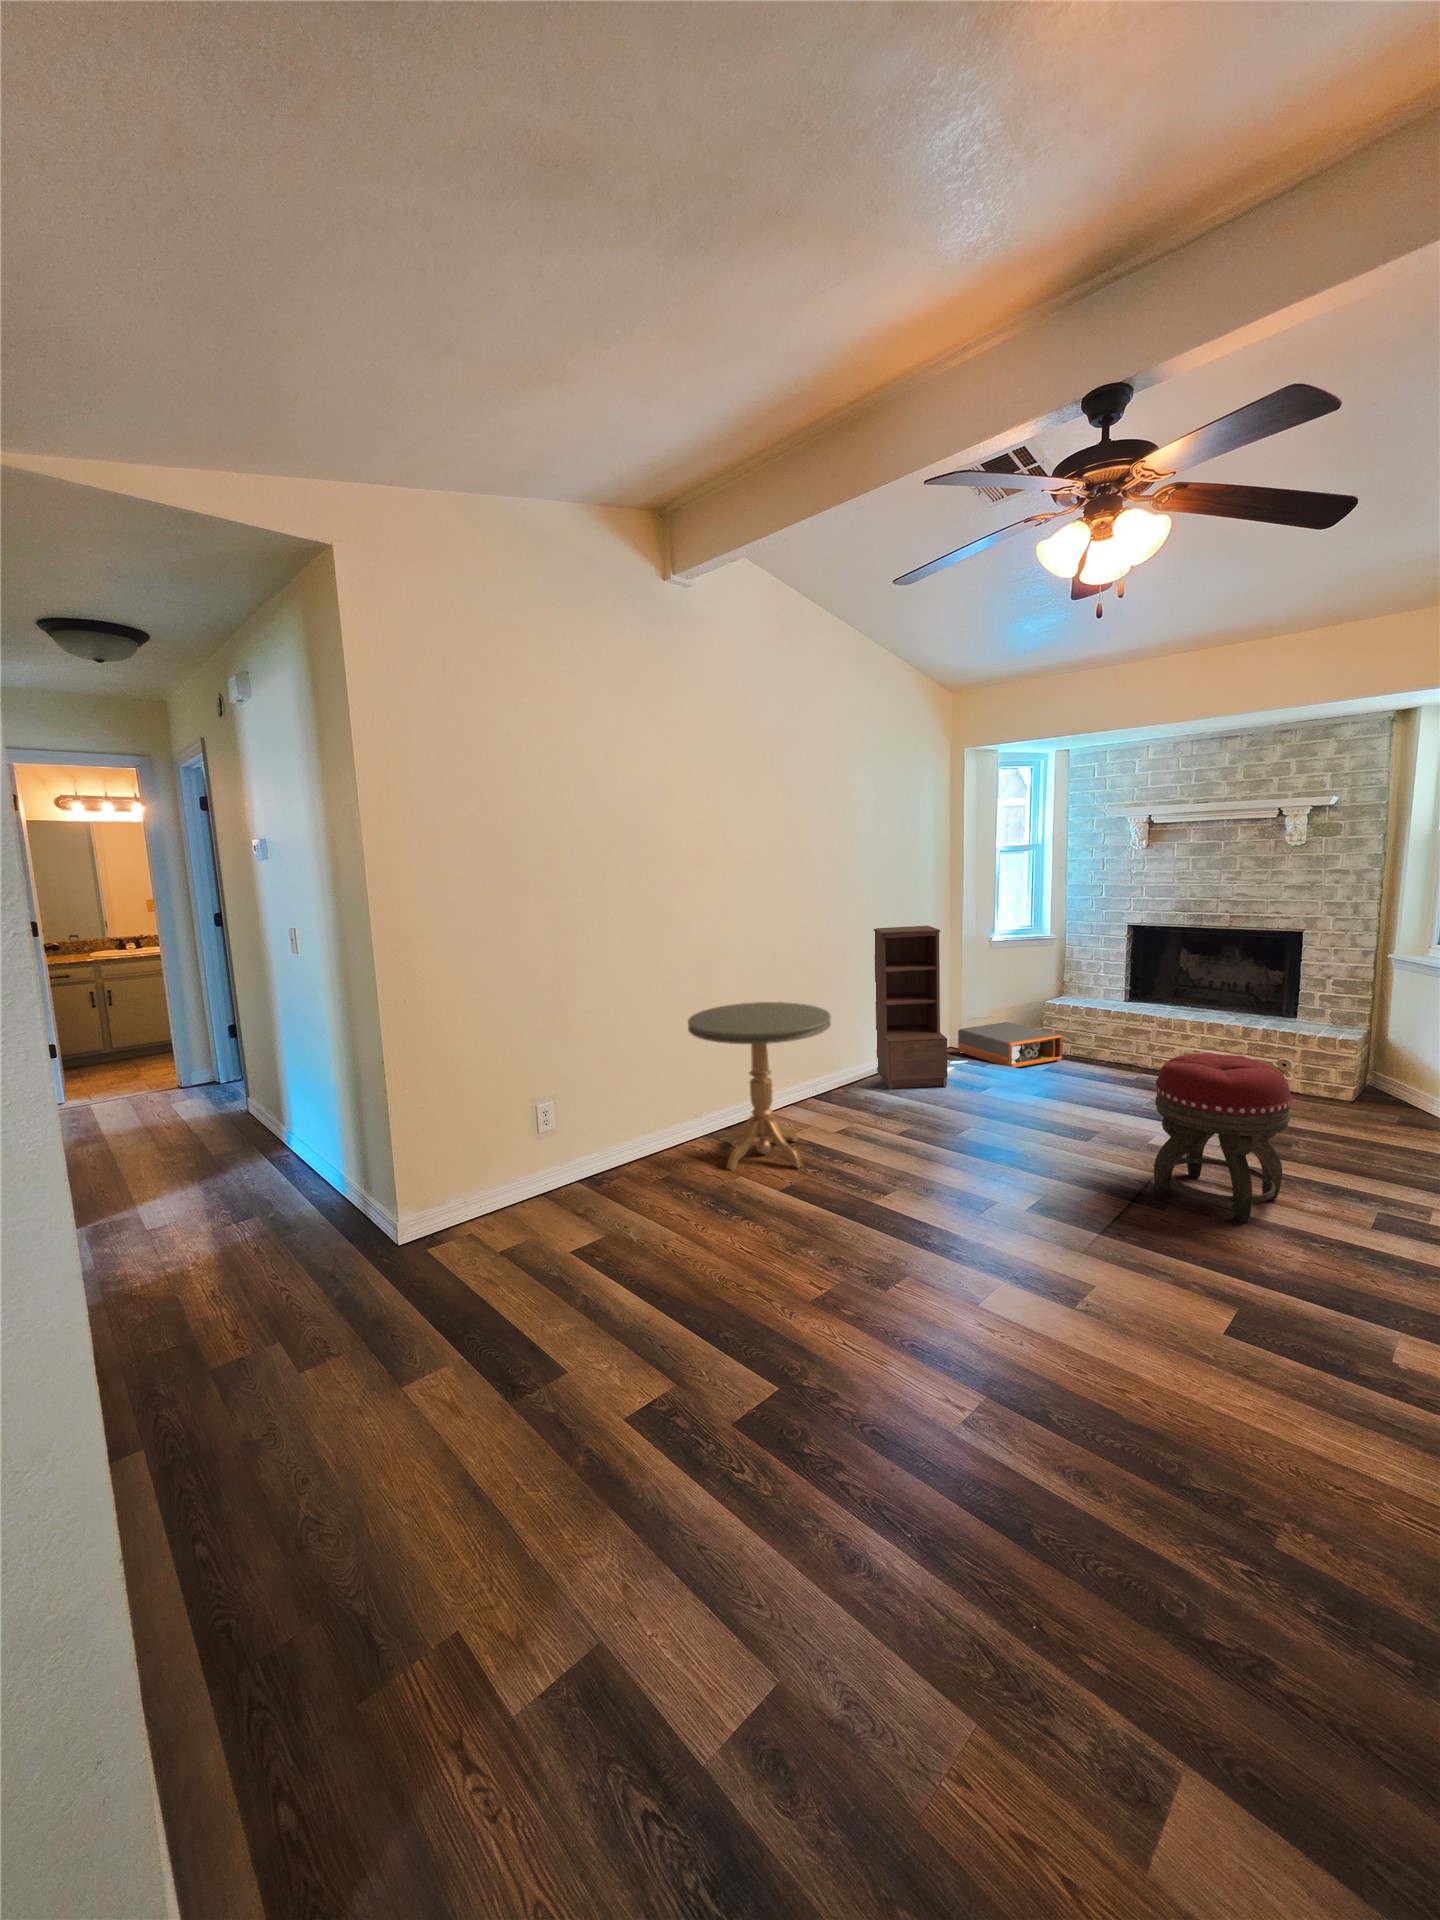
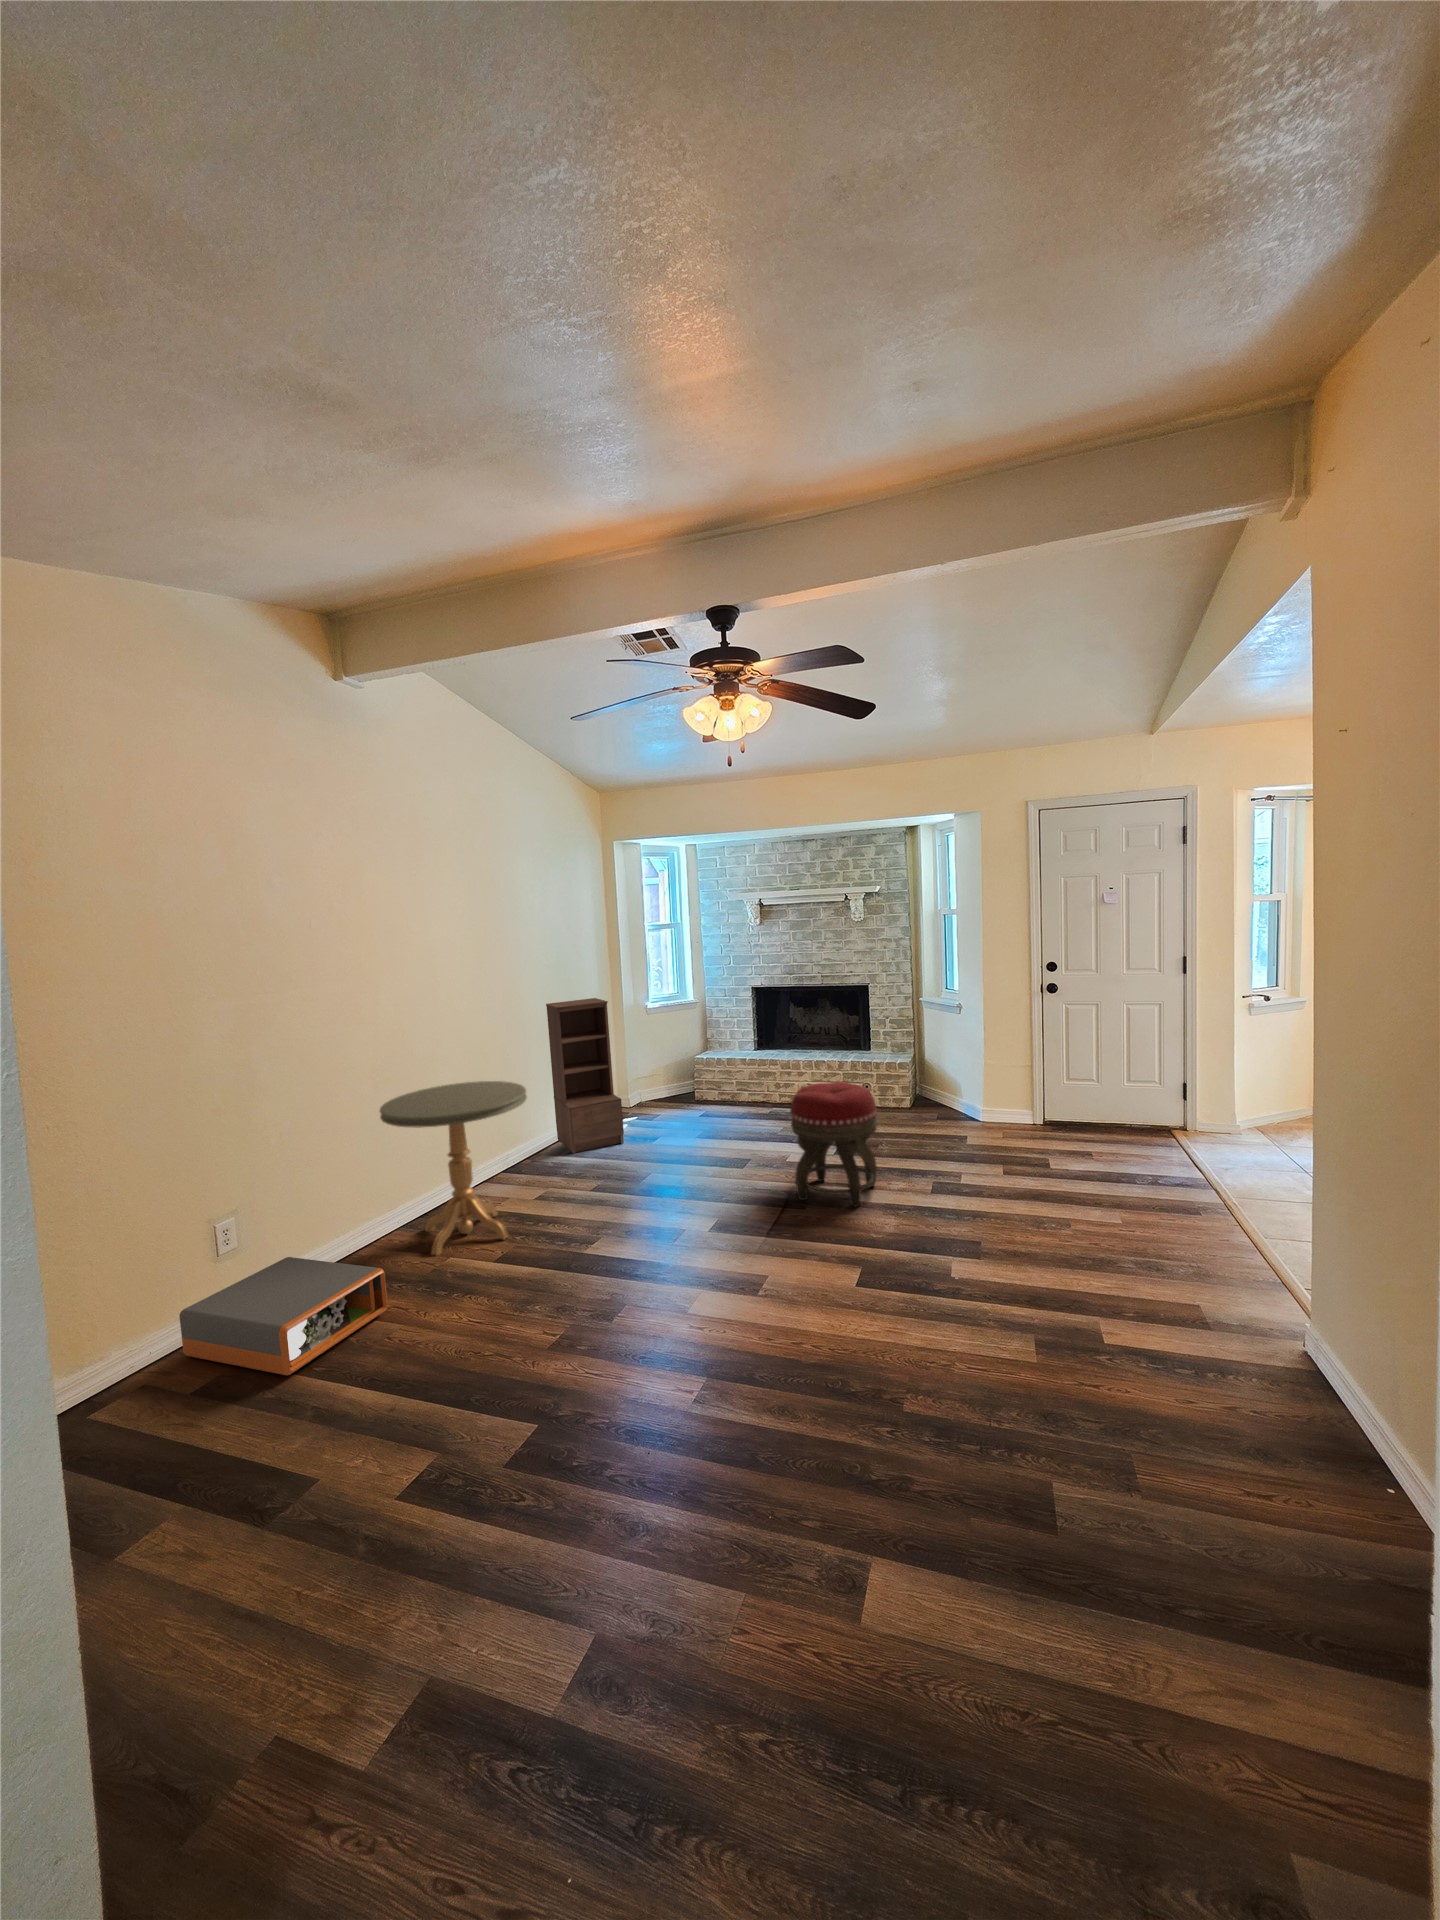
storage box: present [958,1022,1063,1068] -> present [179,1257,388,1375]

